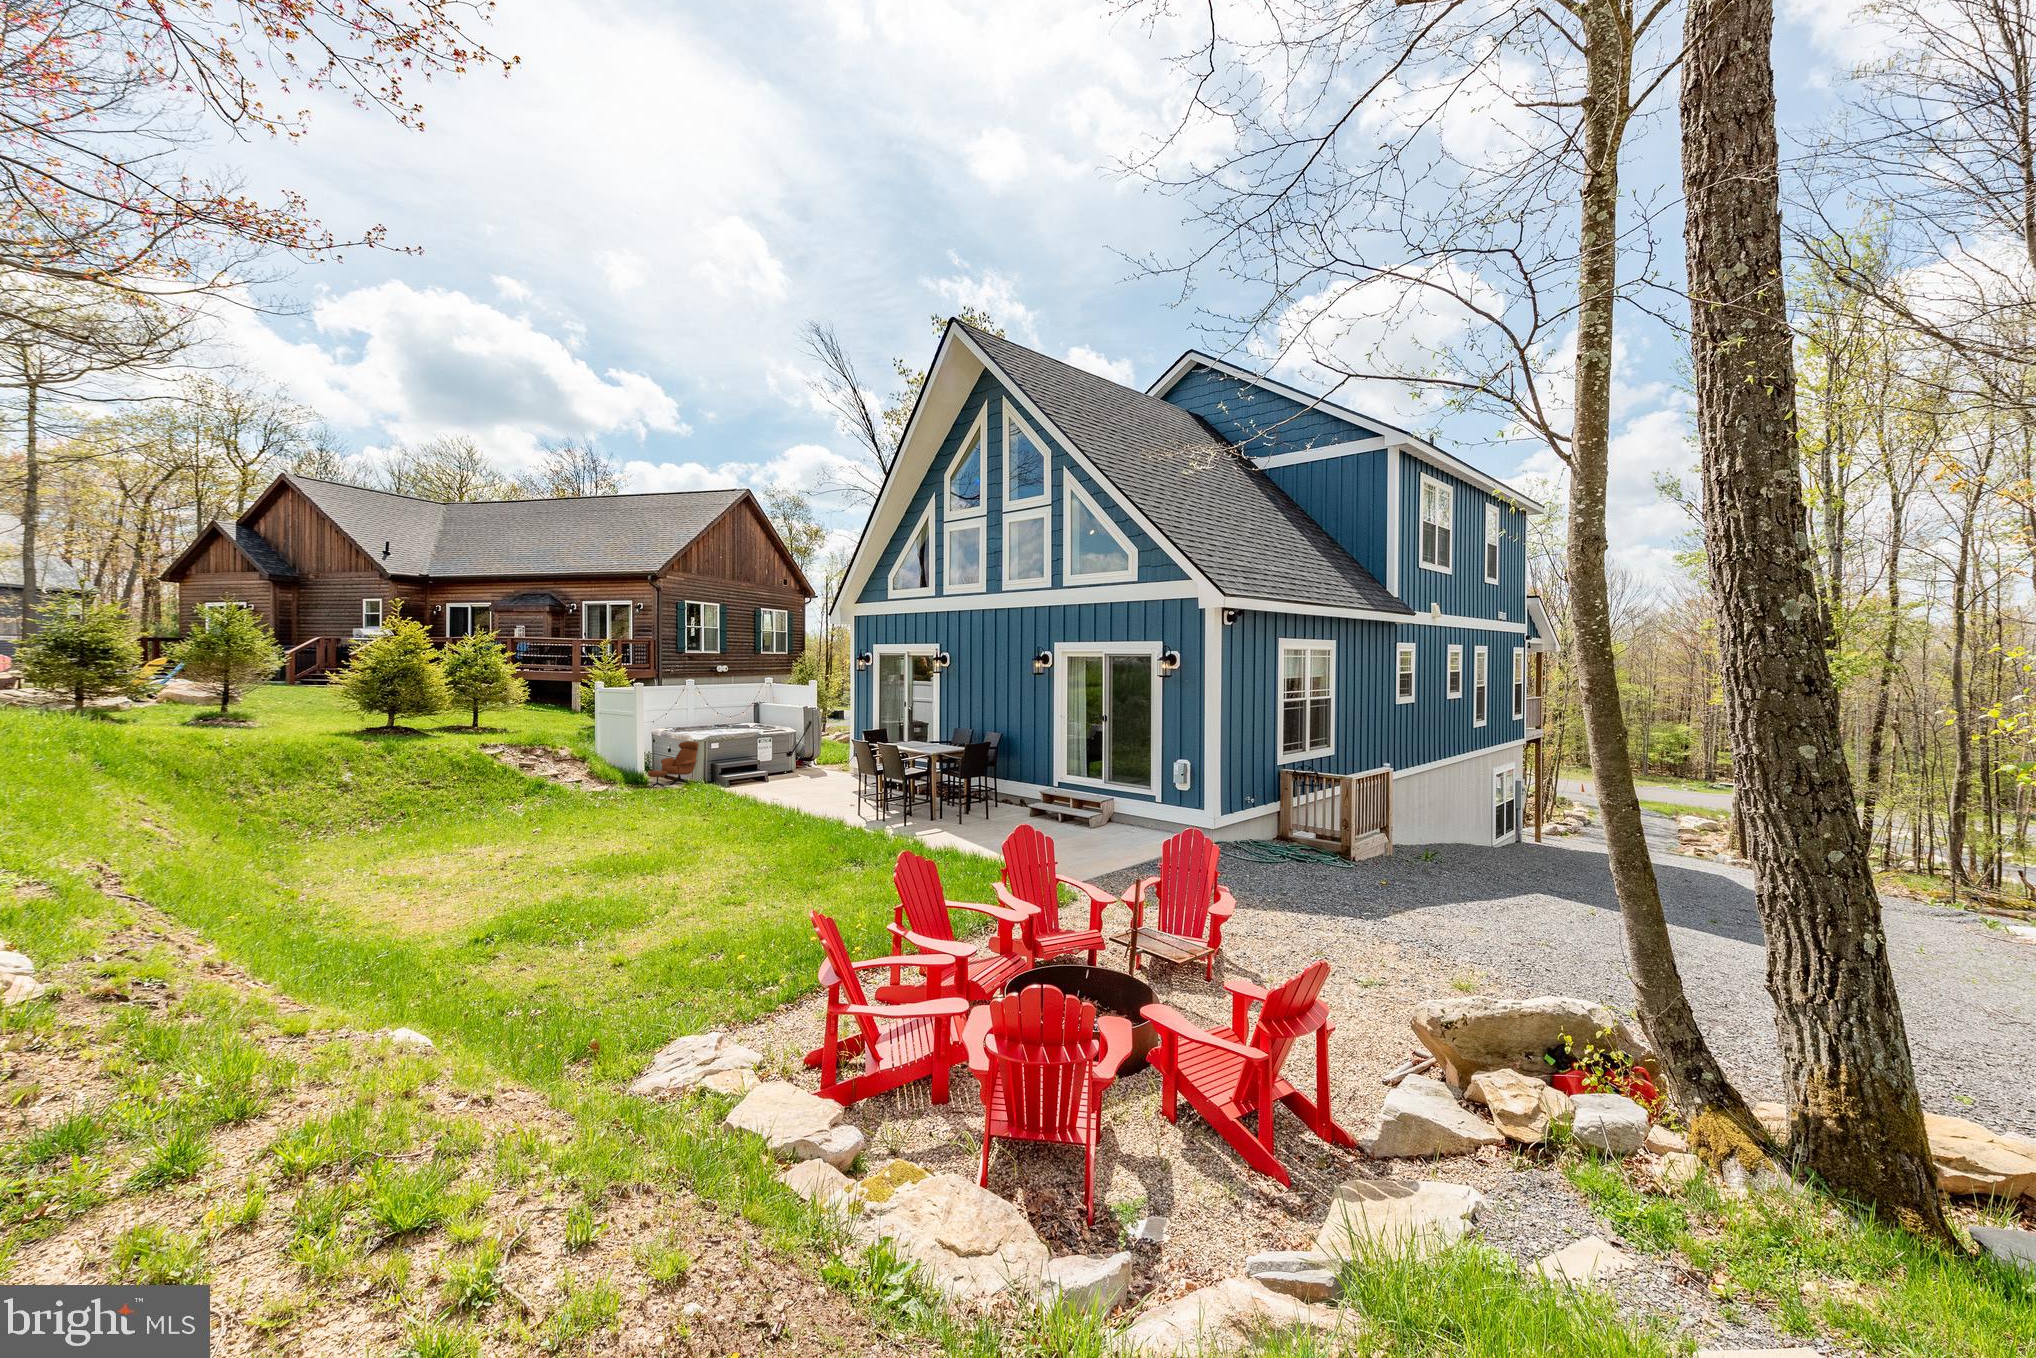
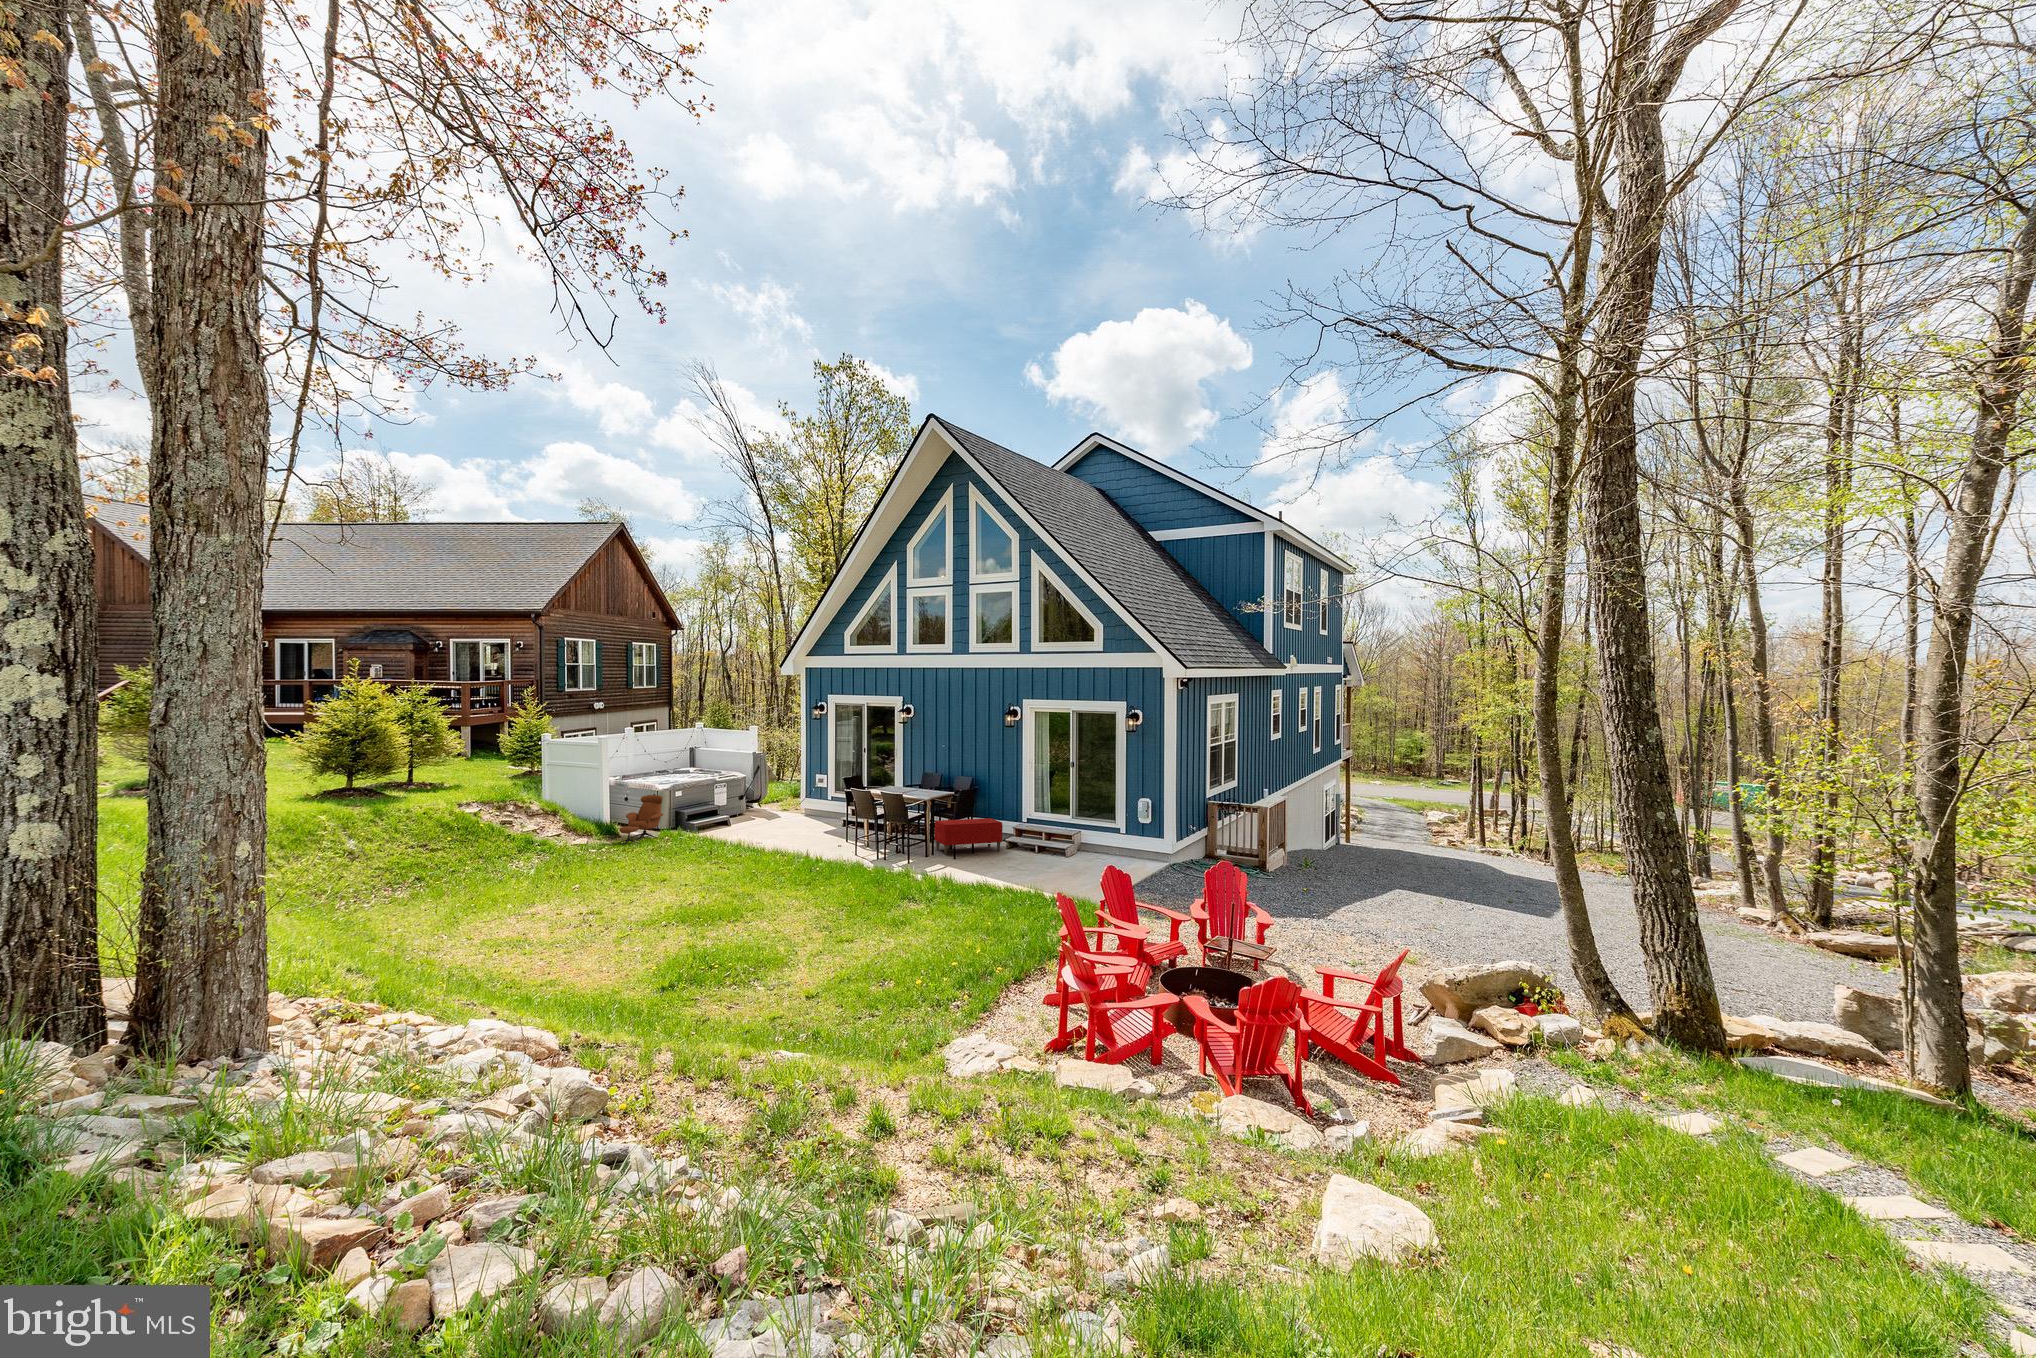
bench: none [954,778,1027,816] -> present [935,818,1003,855]

